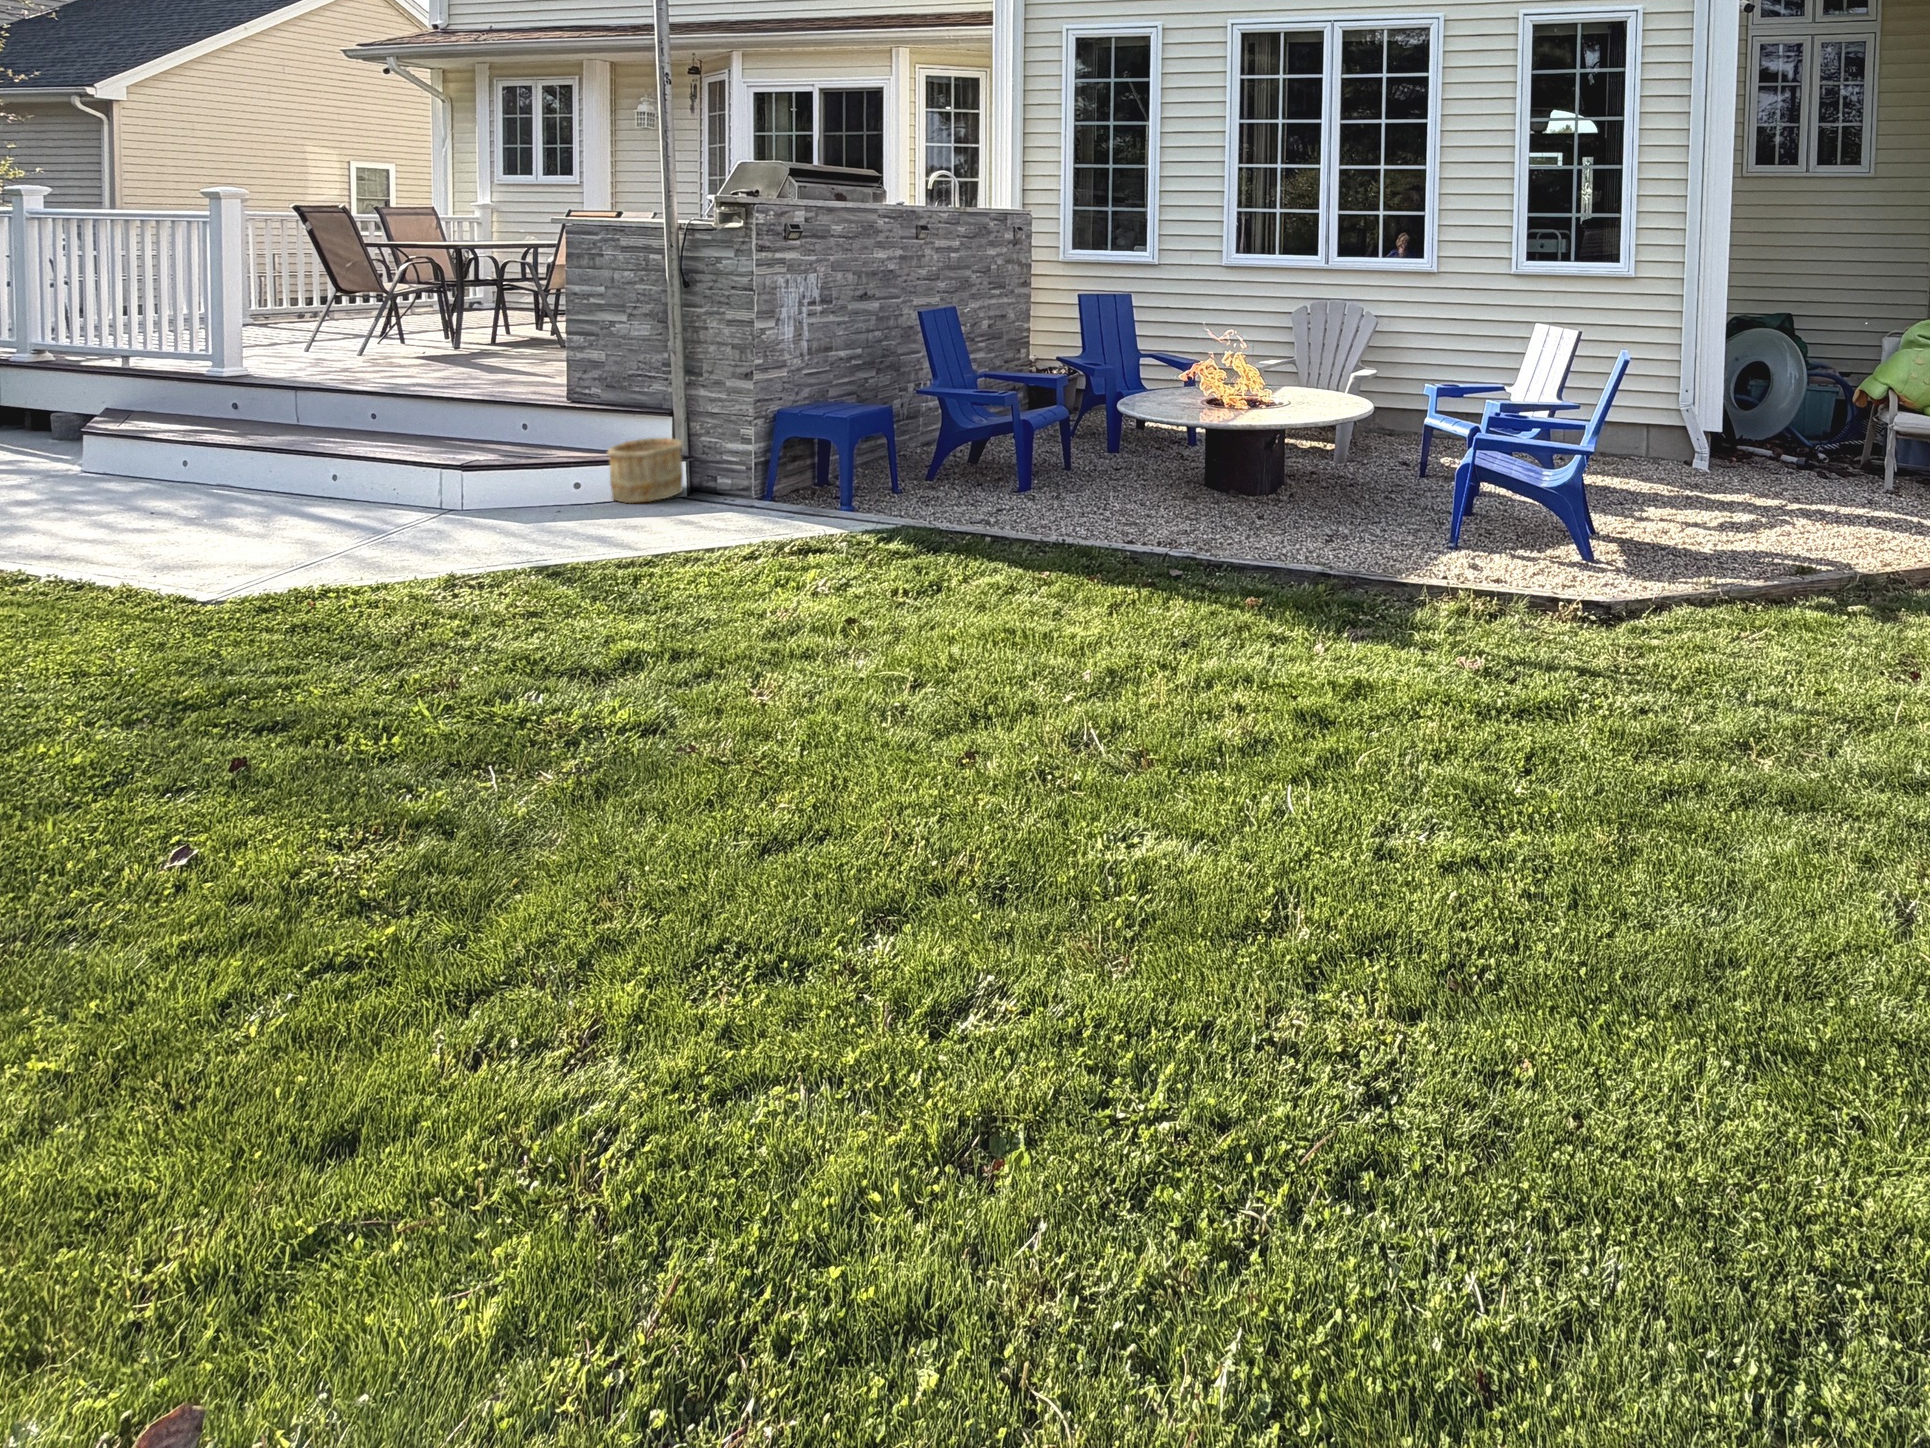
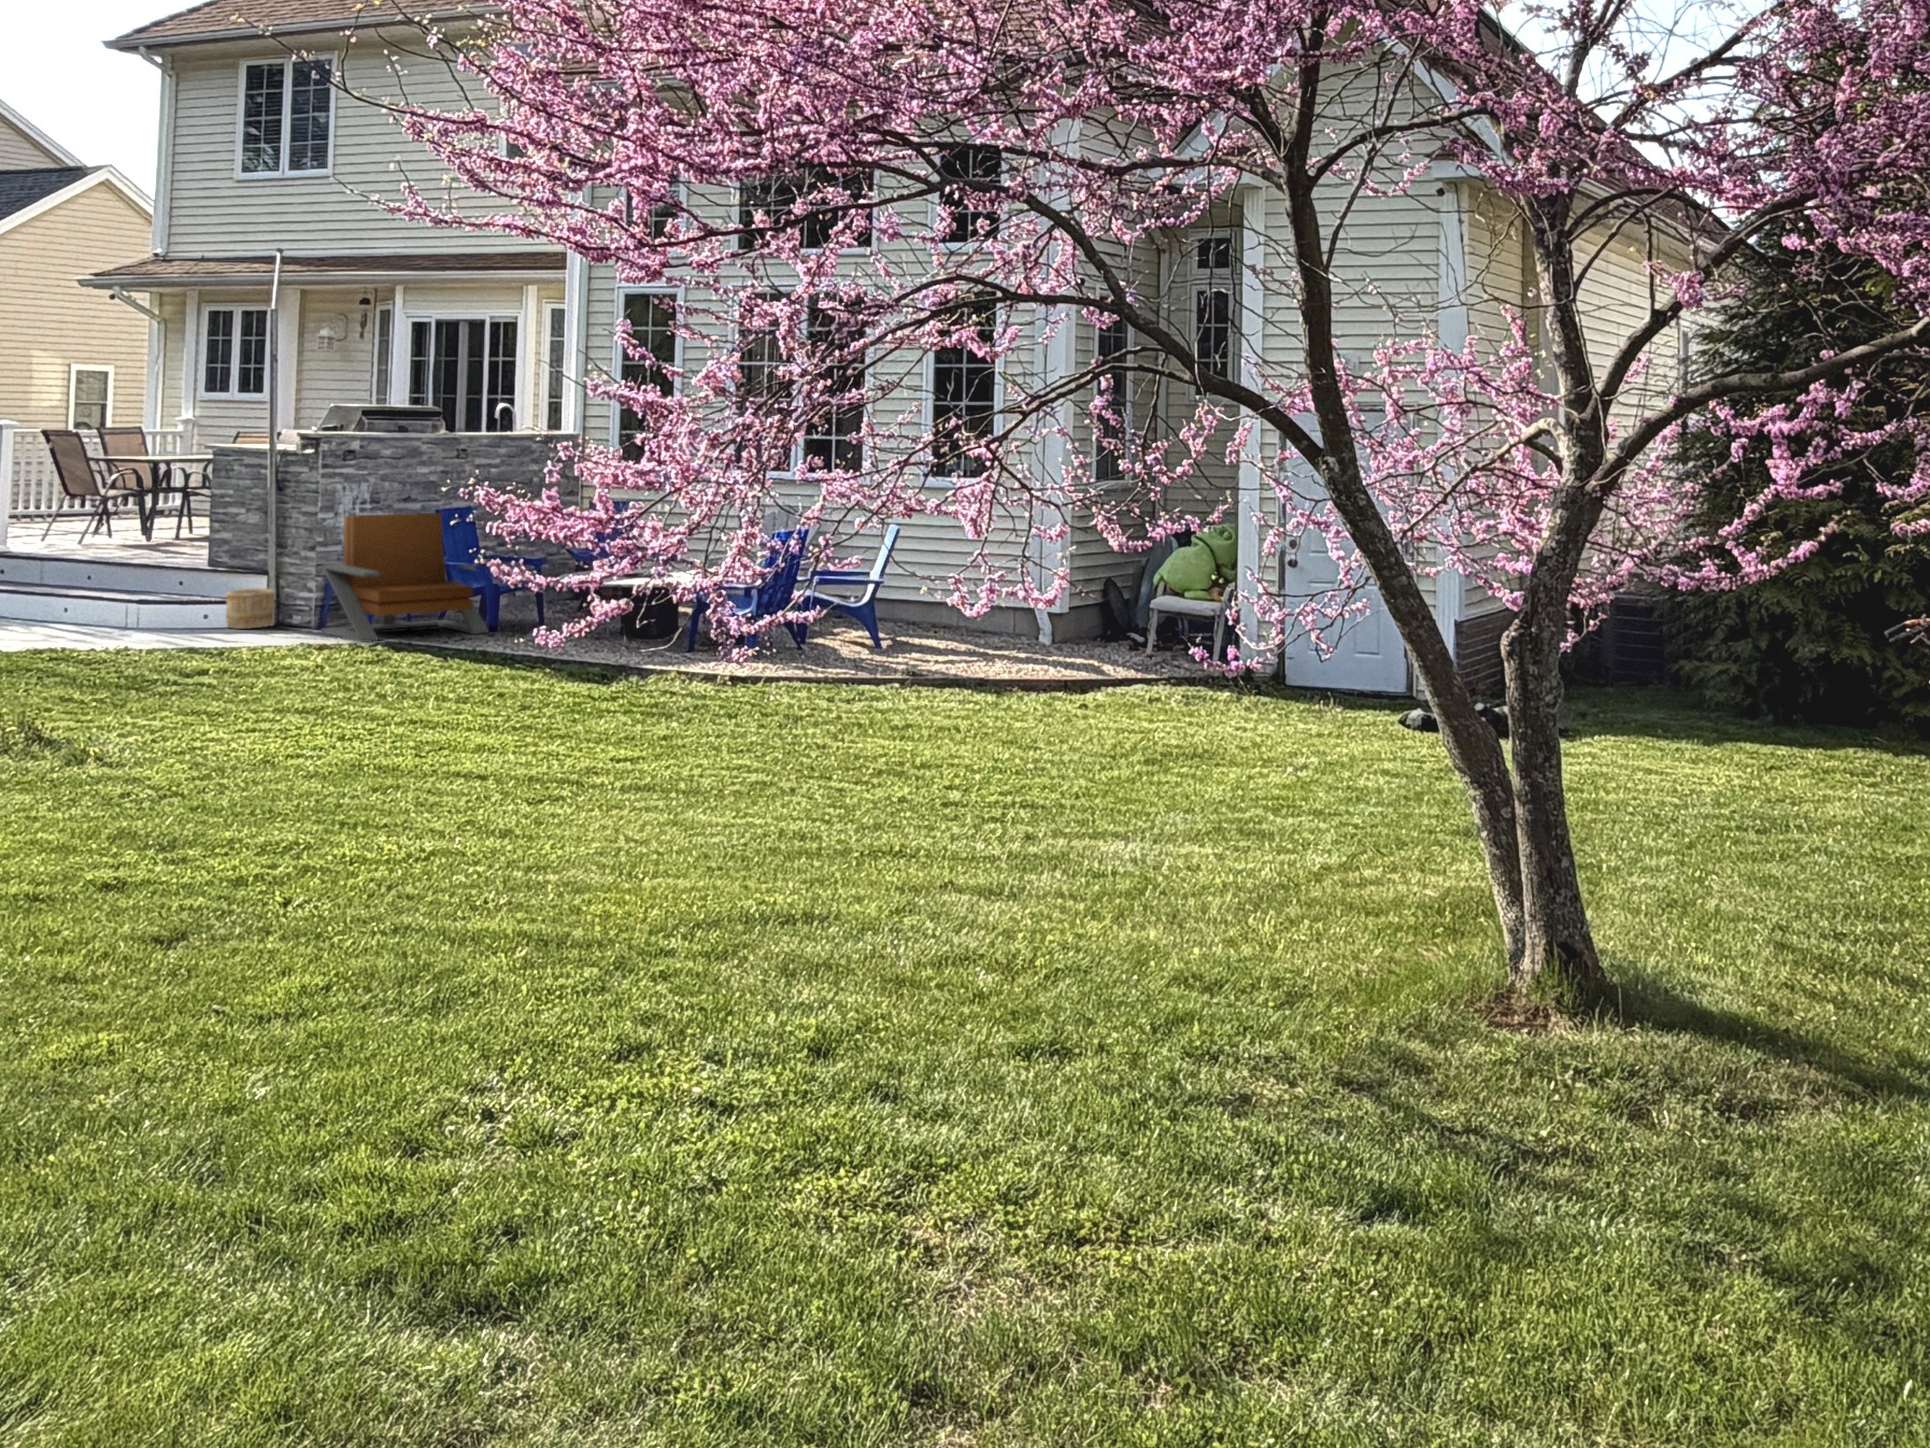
lounge chair: none [761,327,1006,532] -> present [322,513,488,642]

